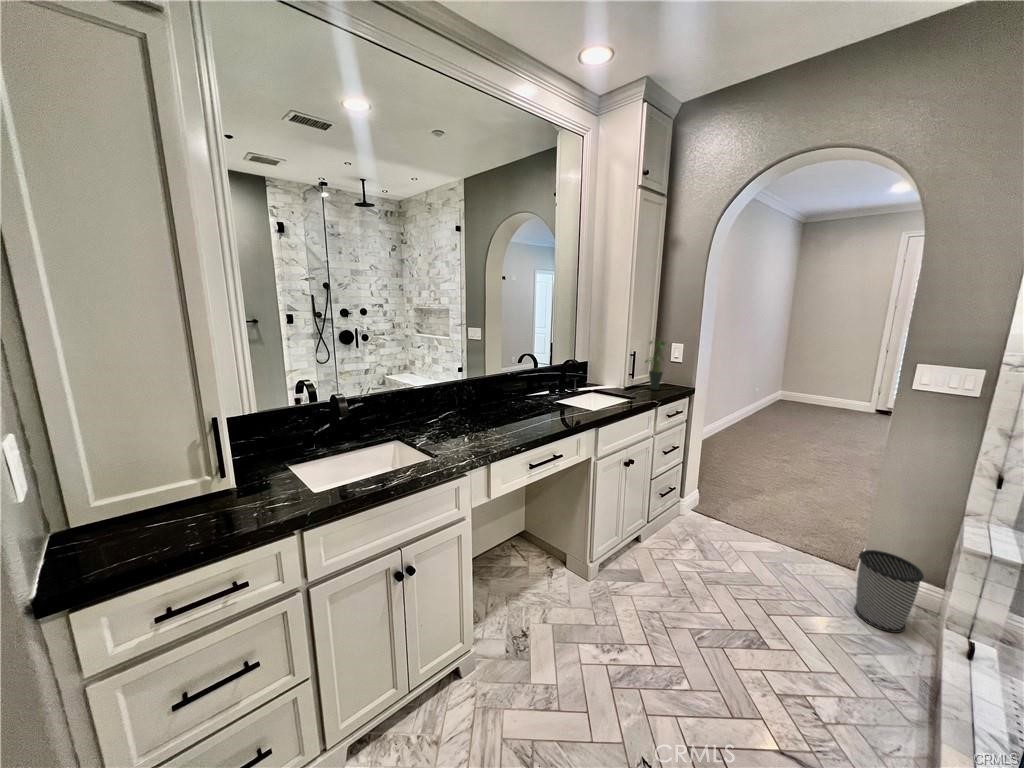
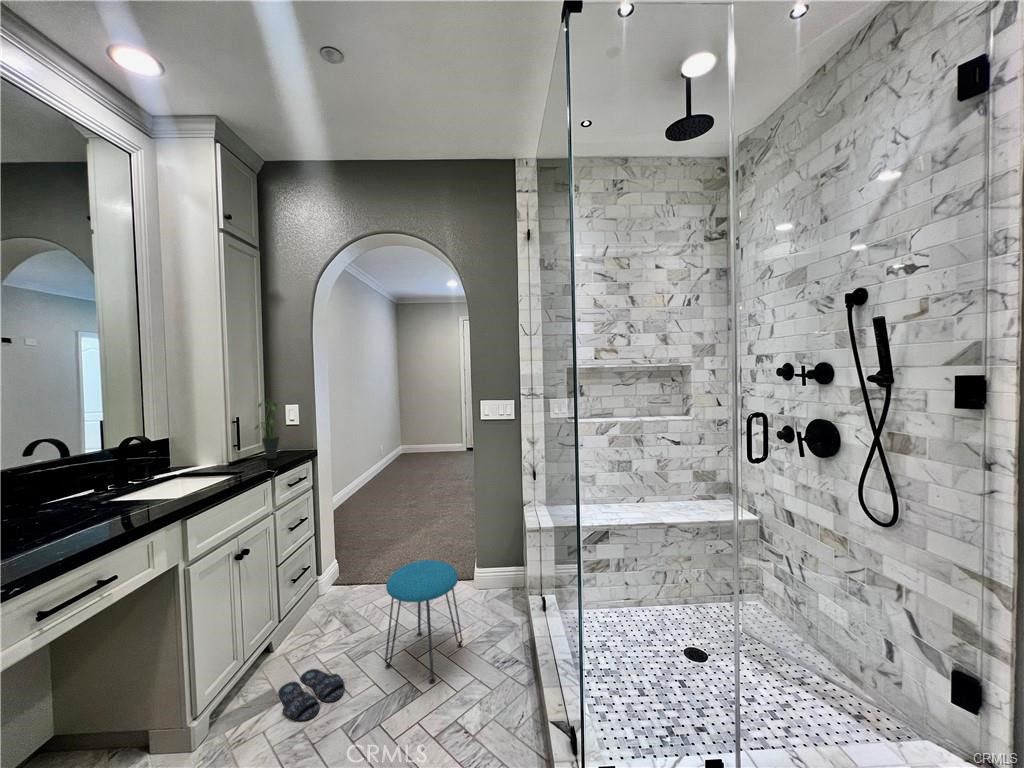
stool: none [734,525,837,648] -> present [385,560,463,683]
wastebasket: present [854,550,924,633] -> none [472,551,510,618]
slippers: none [643,570,695,607] -> present [278,669,344,721]

